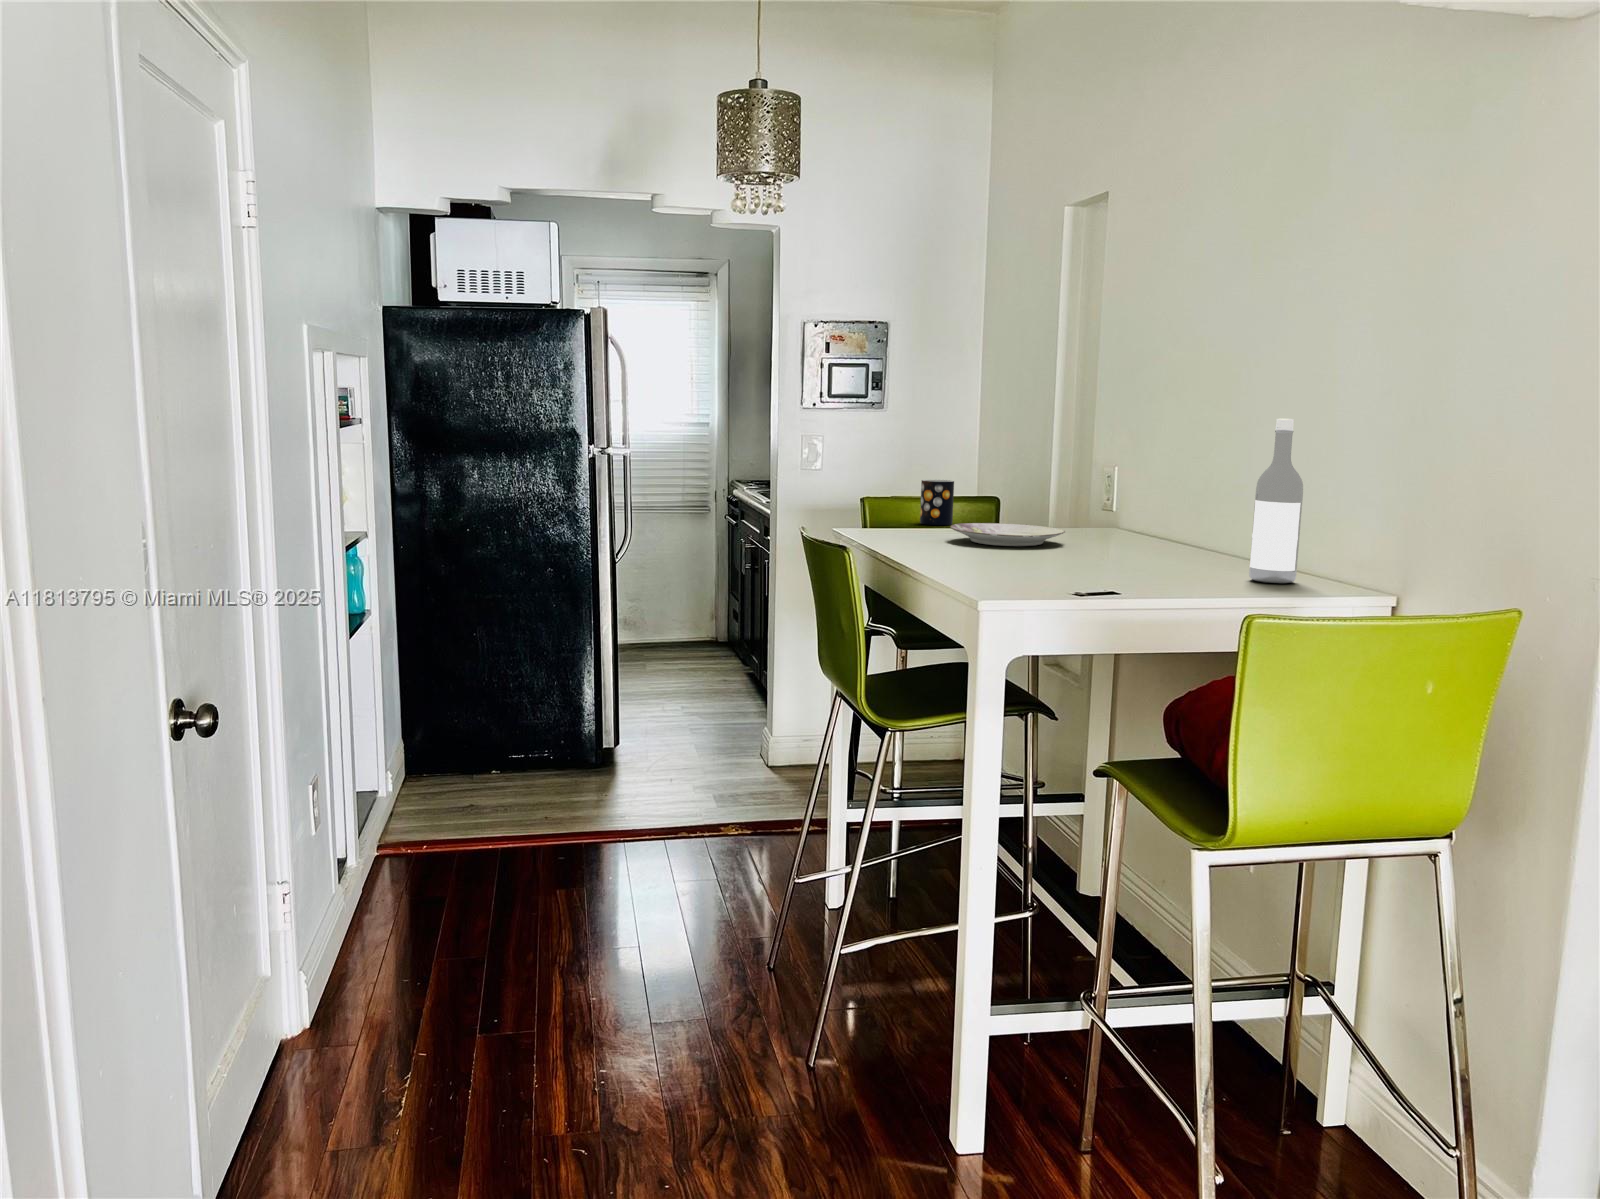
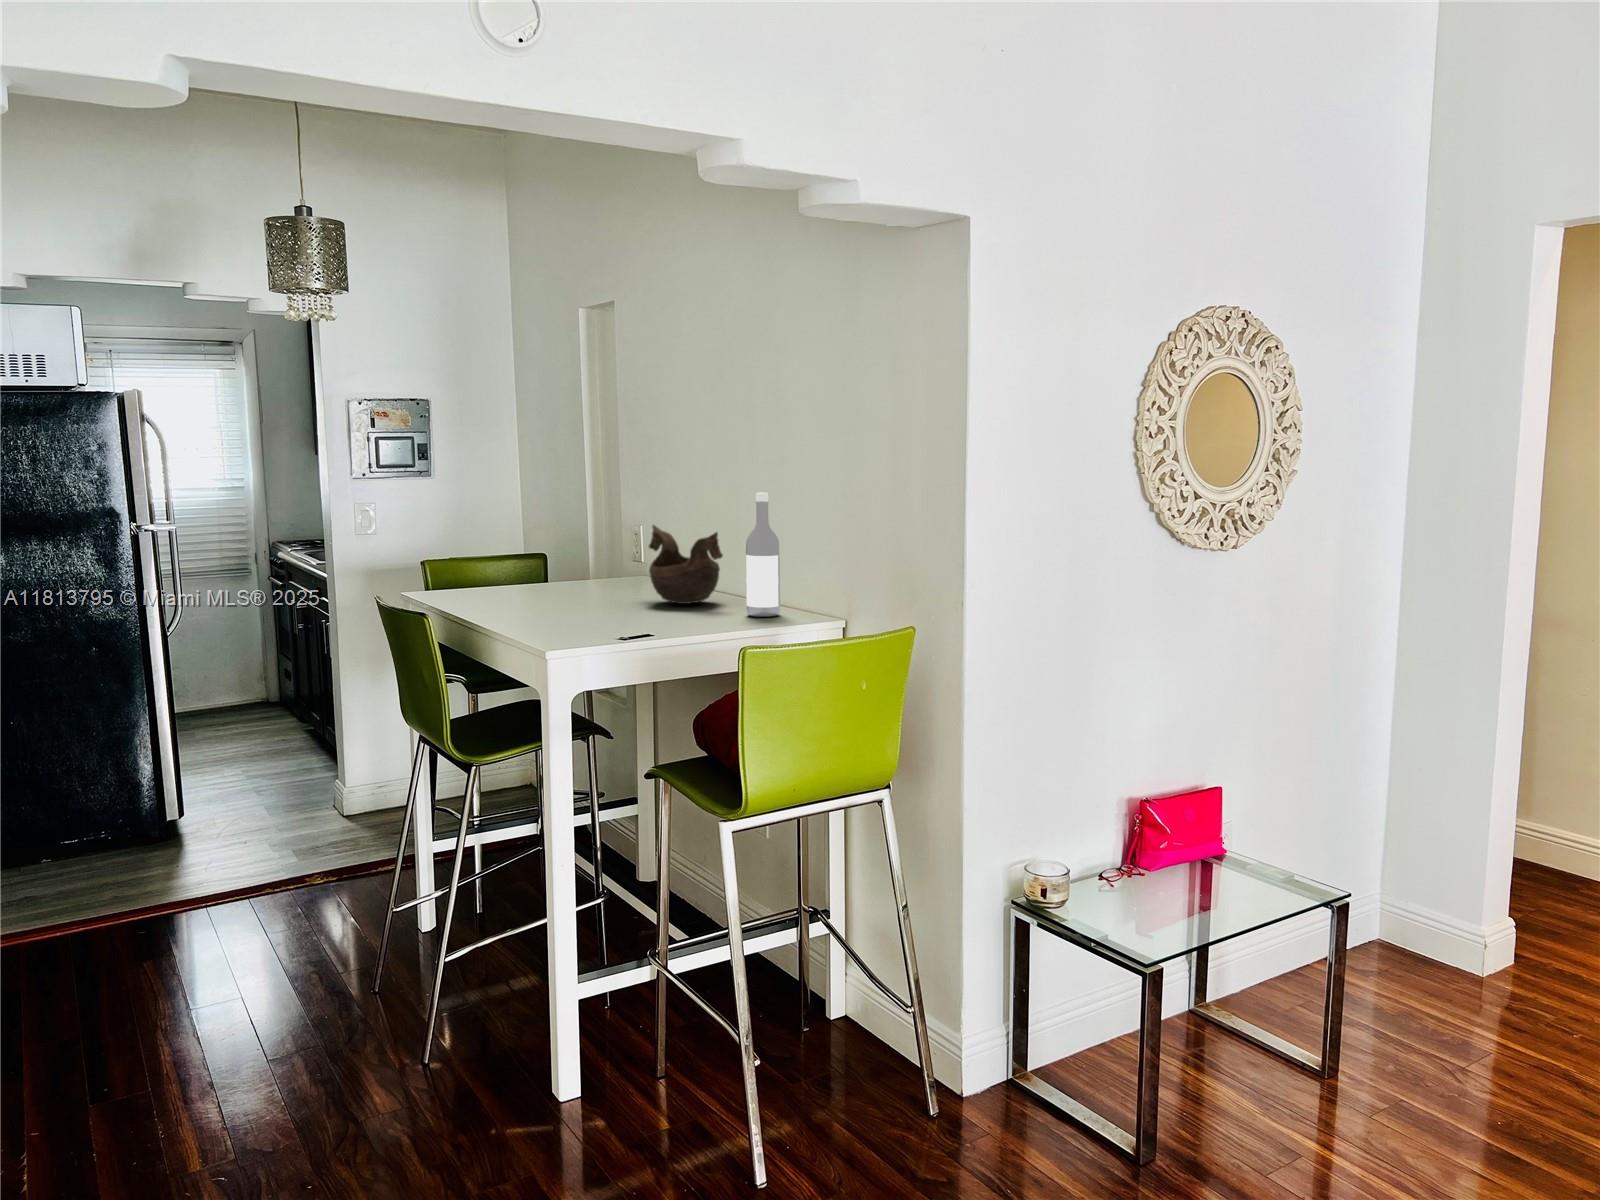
decorative bowl: none [1122,461,1222,561] -> present [649,525,723,604]
mug: present [920,479,954,525] -> none [476,542,507,583]
plate: present [950,523,1065,546] -> none [507,579,605,600]

